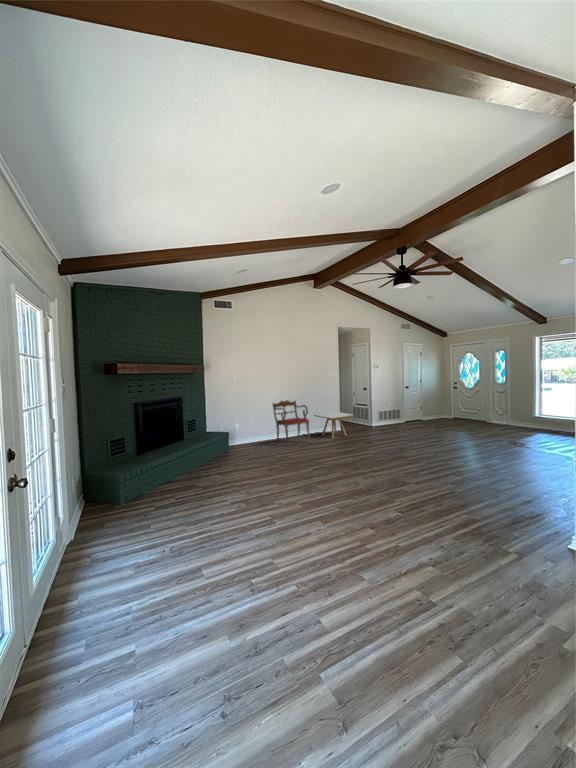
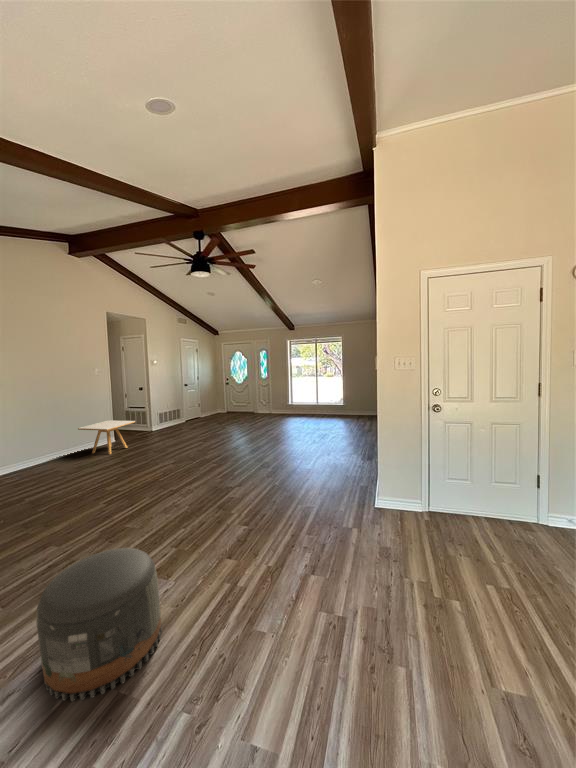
armchair: present [273,400,310,445] -> none [5,411,78,479]
pouf: none [244,486,308,560] -> present [36,548,162,701]

